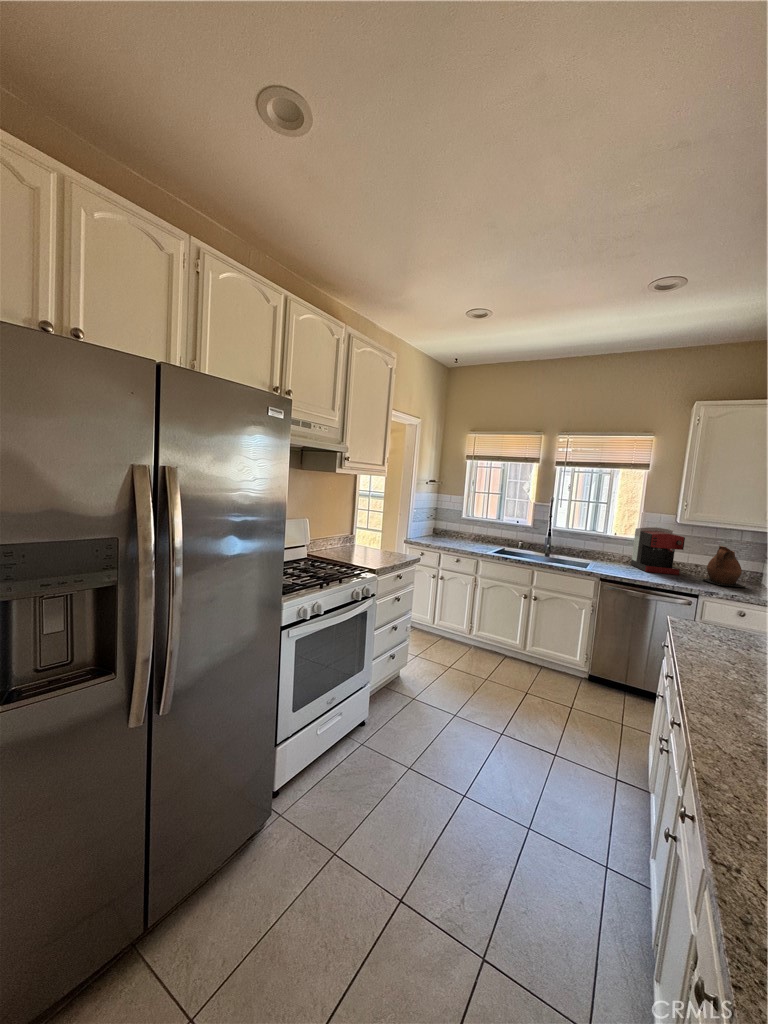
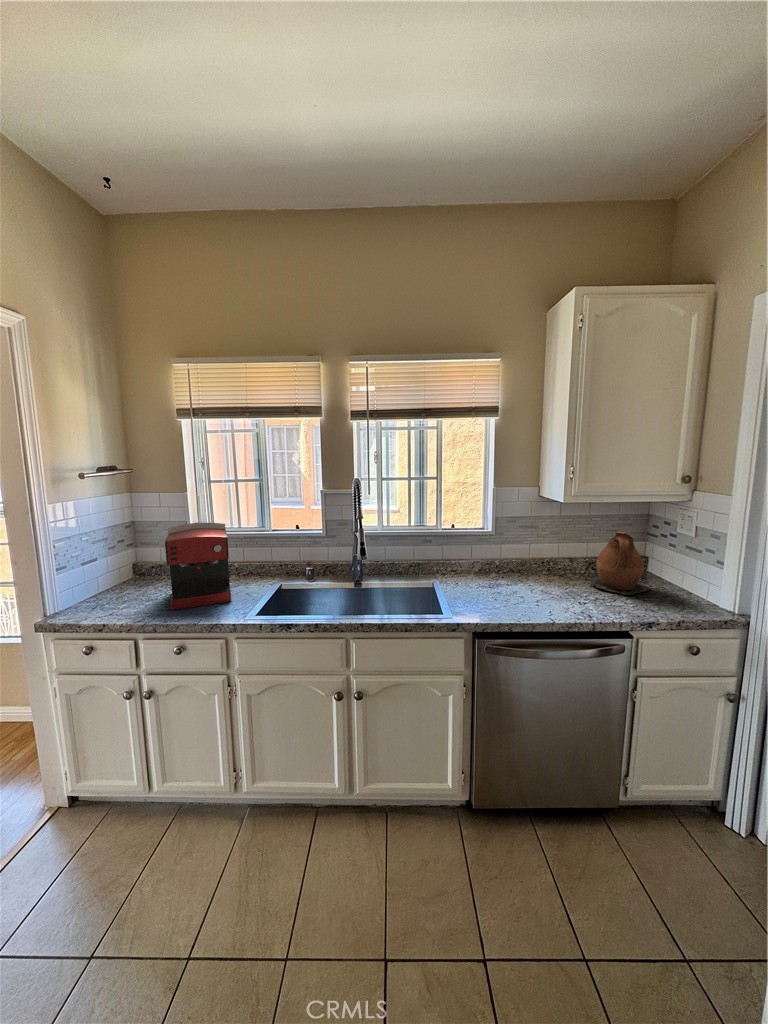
coffee maker: present [631,527,685,575] -> present [165,522,232,610]

